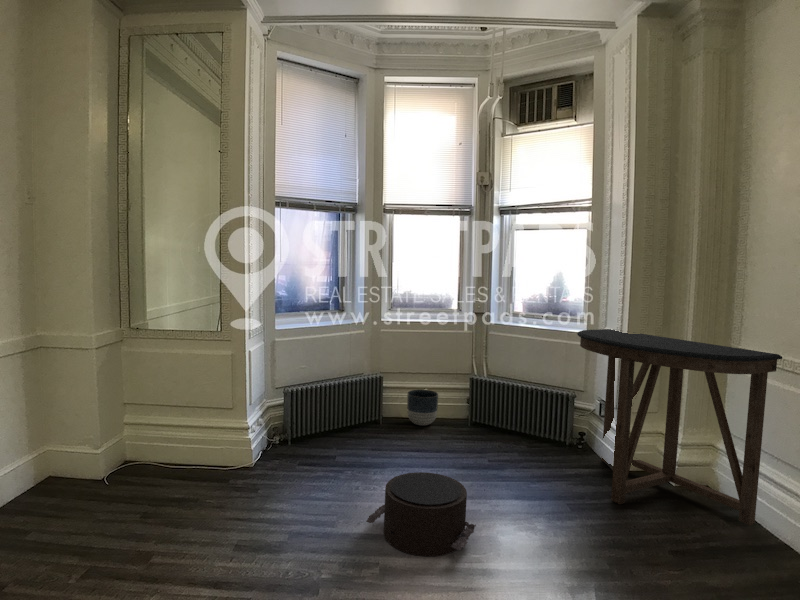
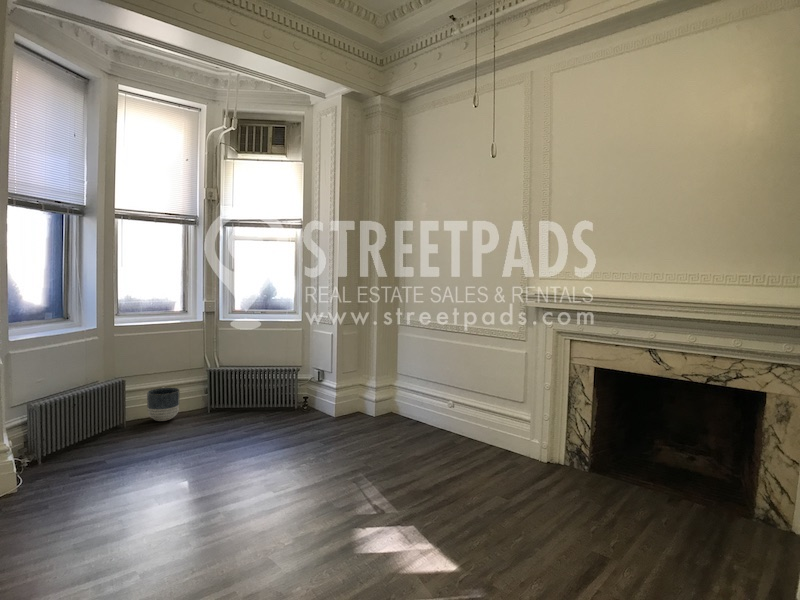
console table: present [577,329,782,525] -> none [307,316,429,435]
pouf: present [366,472,476,556] -> none [184,443,275,507]

